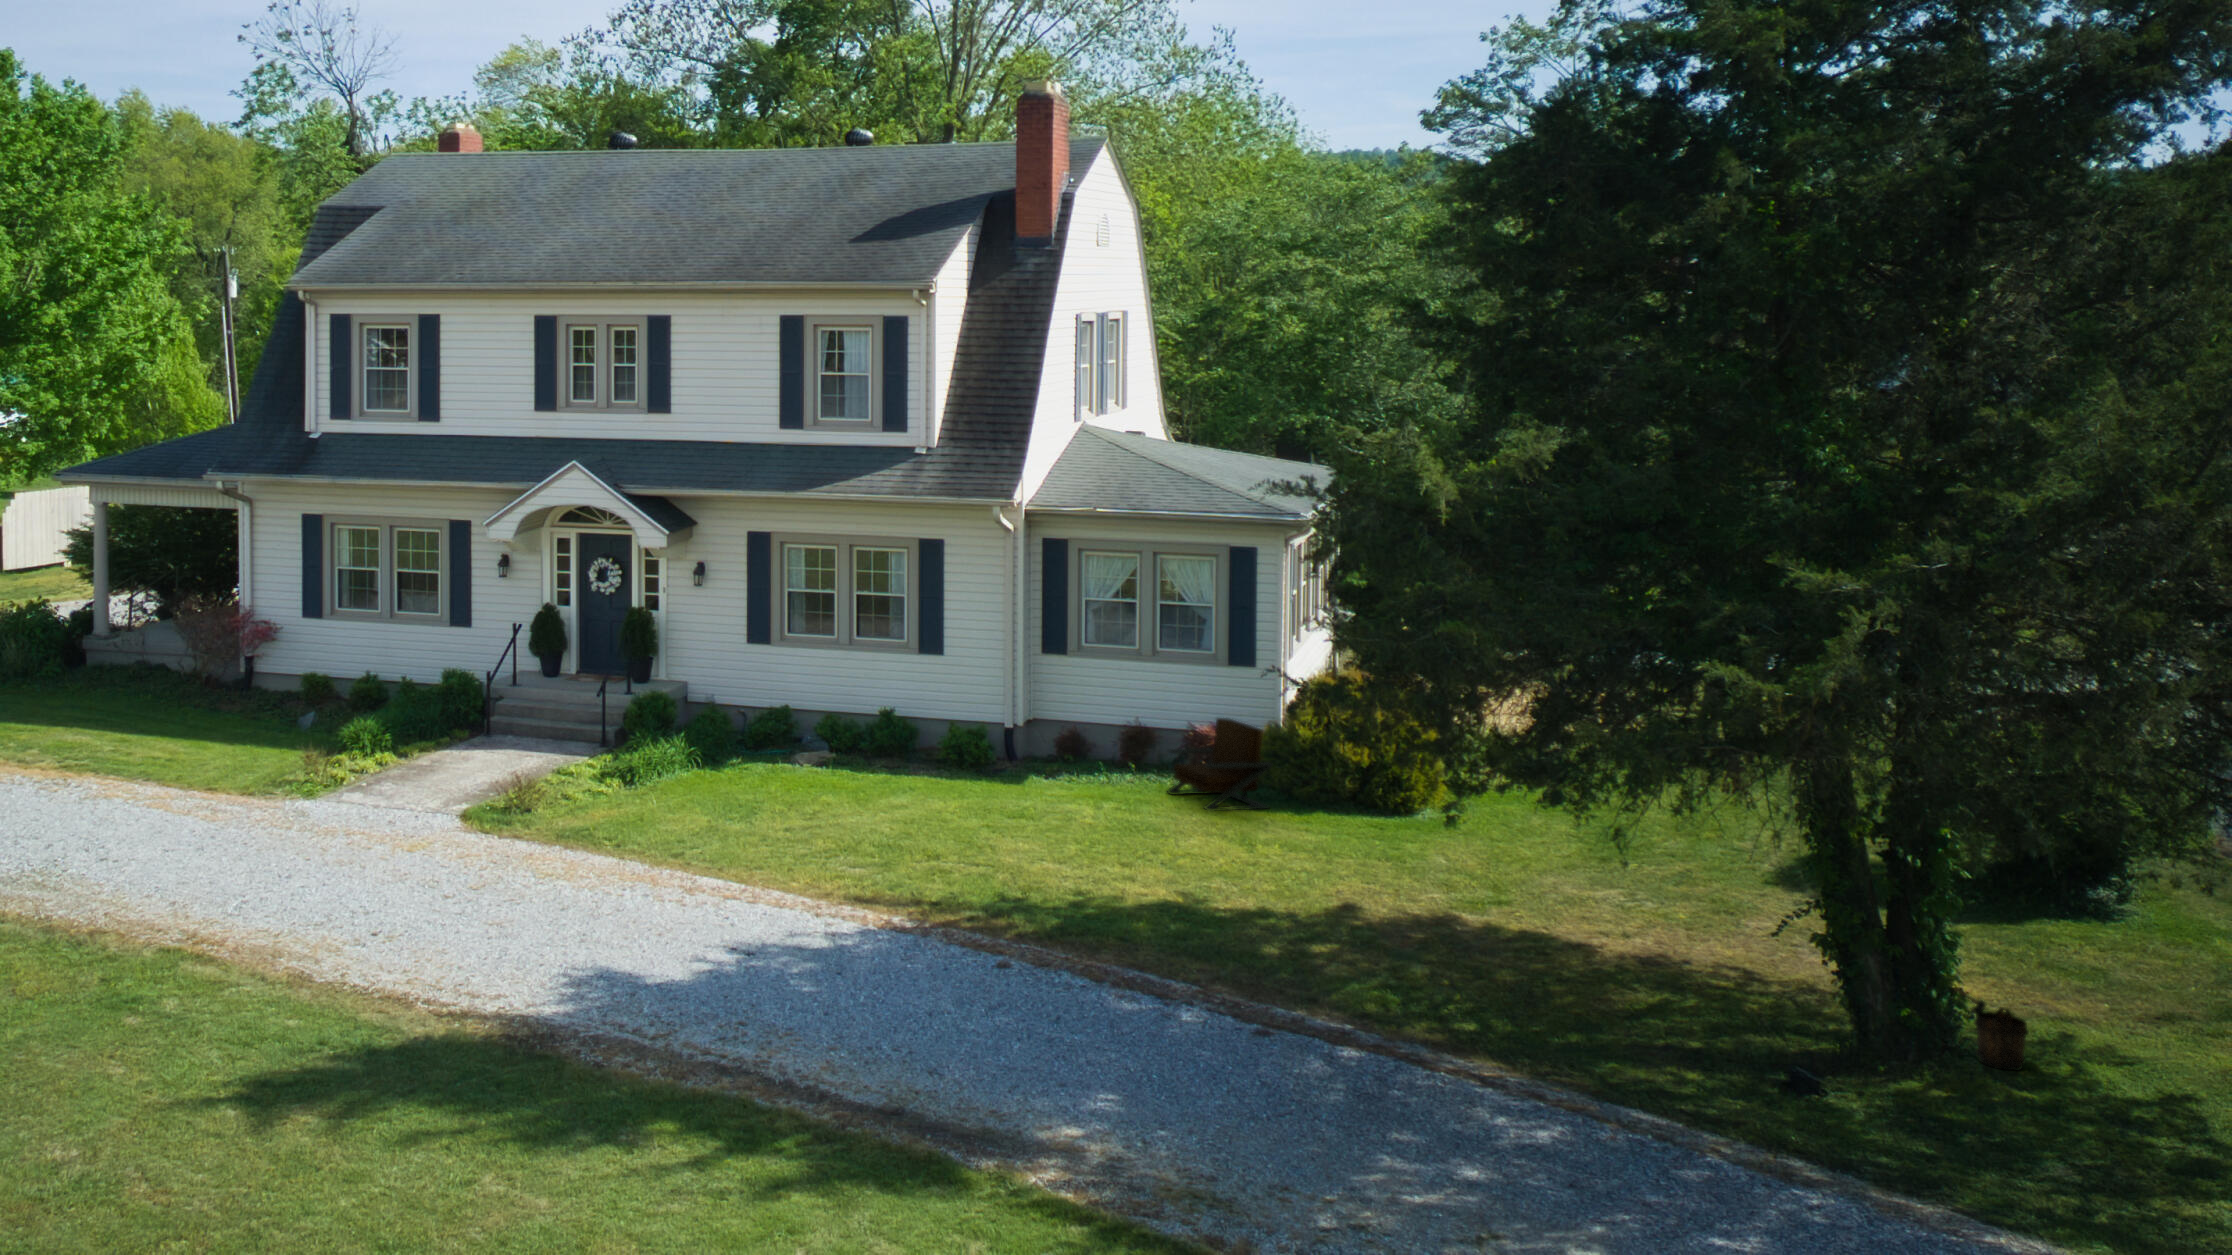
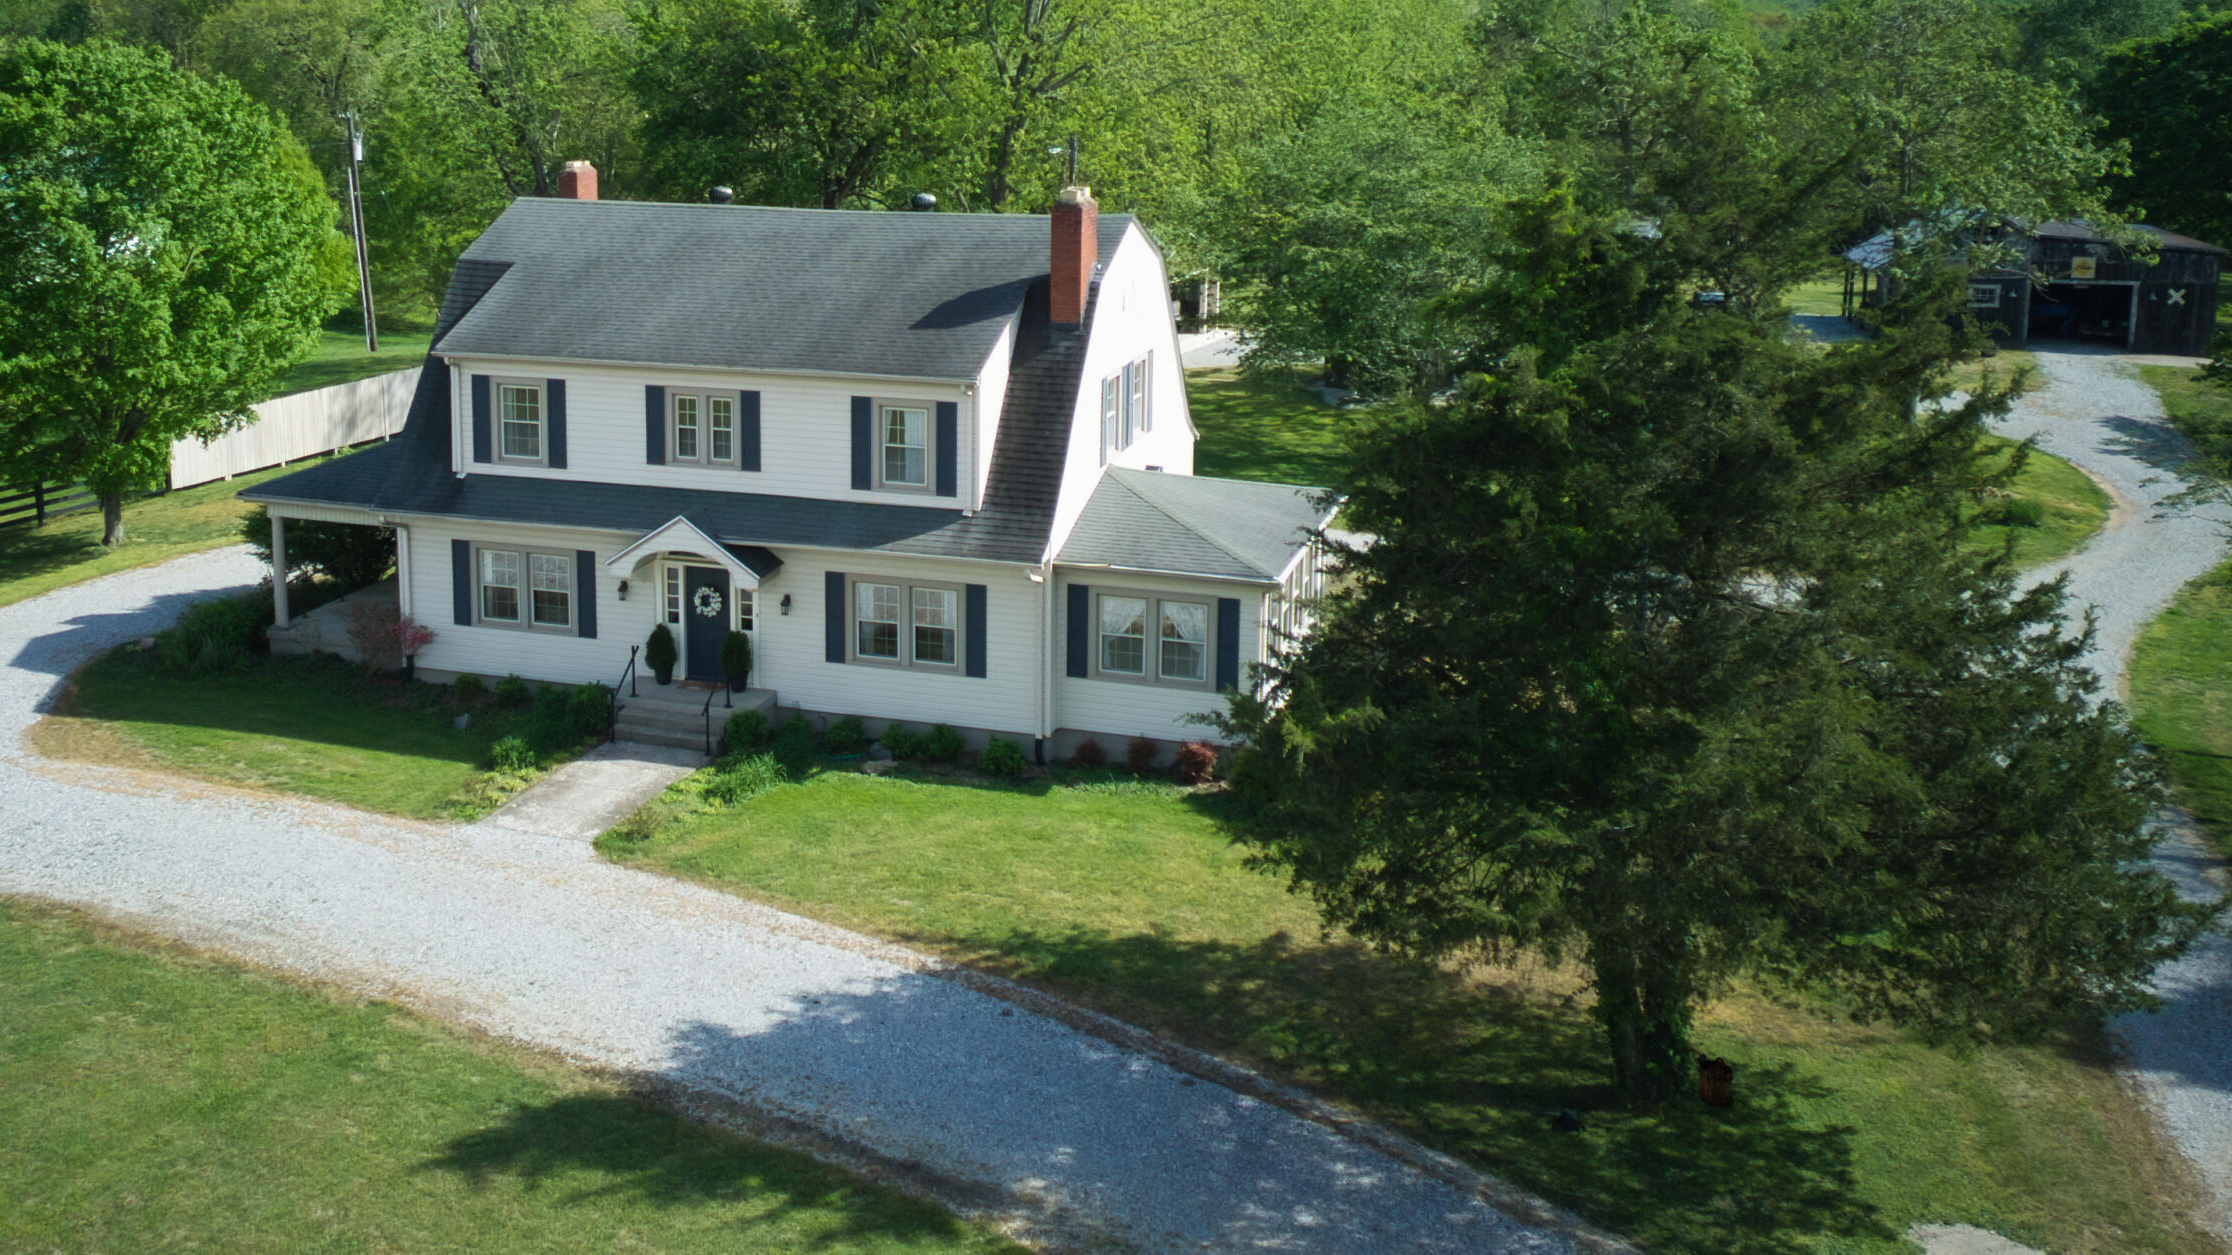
lounge chair: present [1167,718,1273,811] -> none [1157,740,1240,821]

